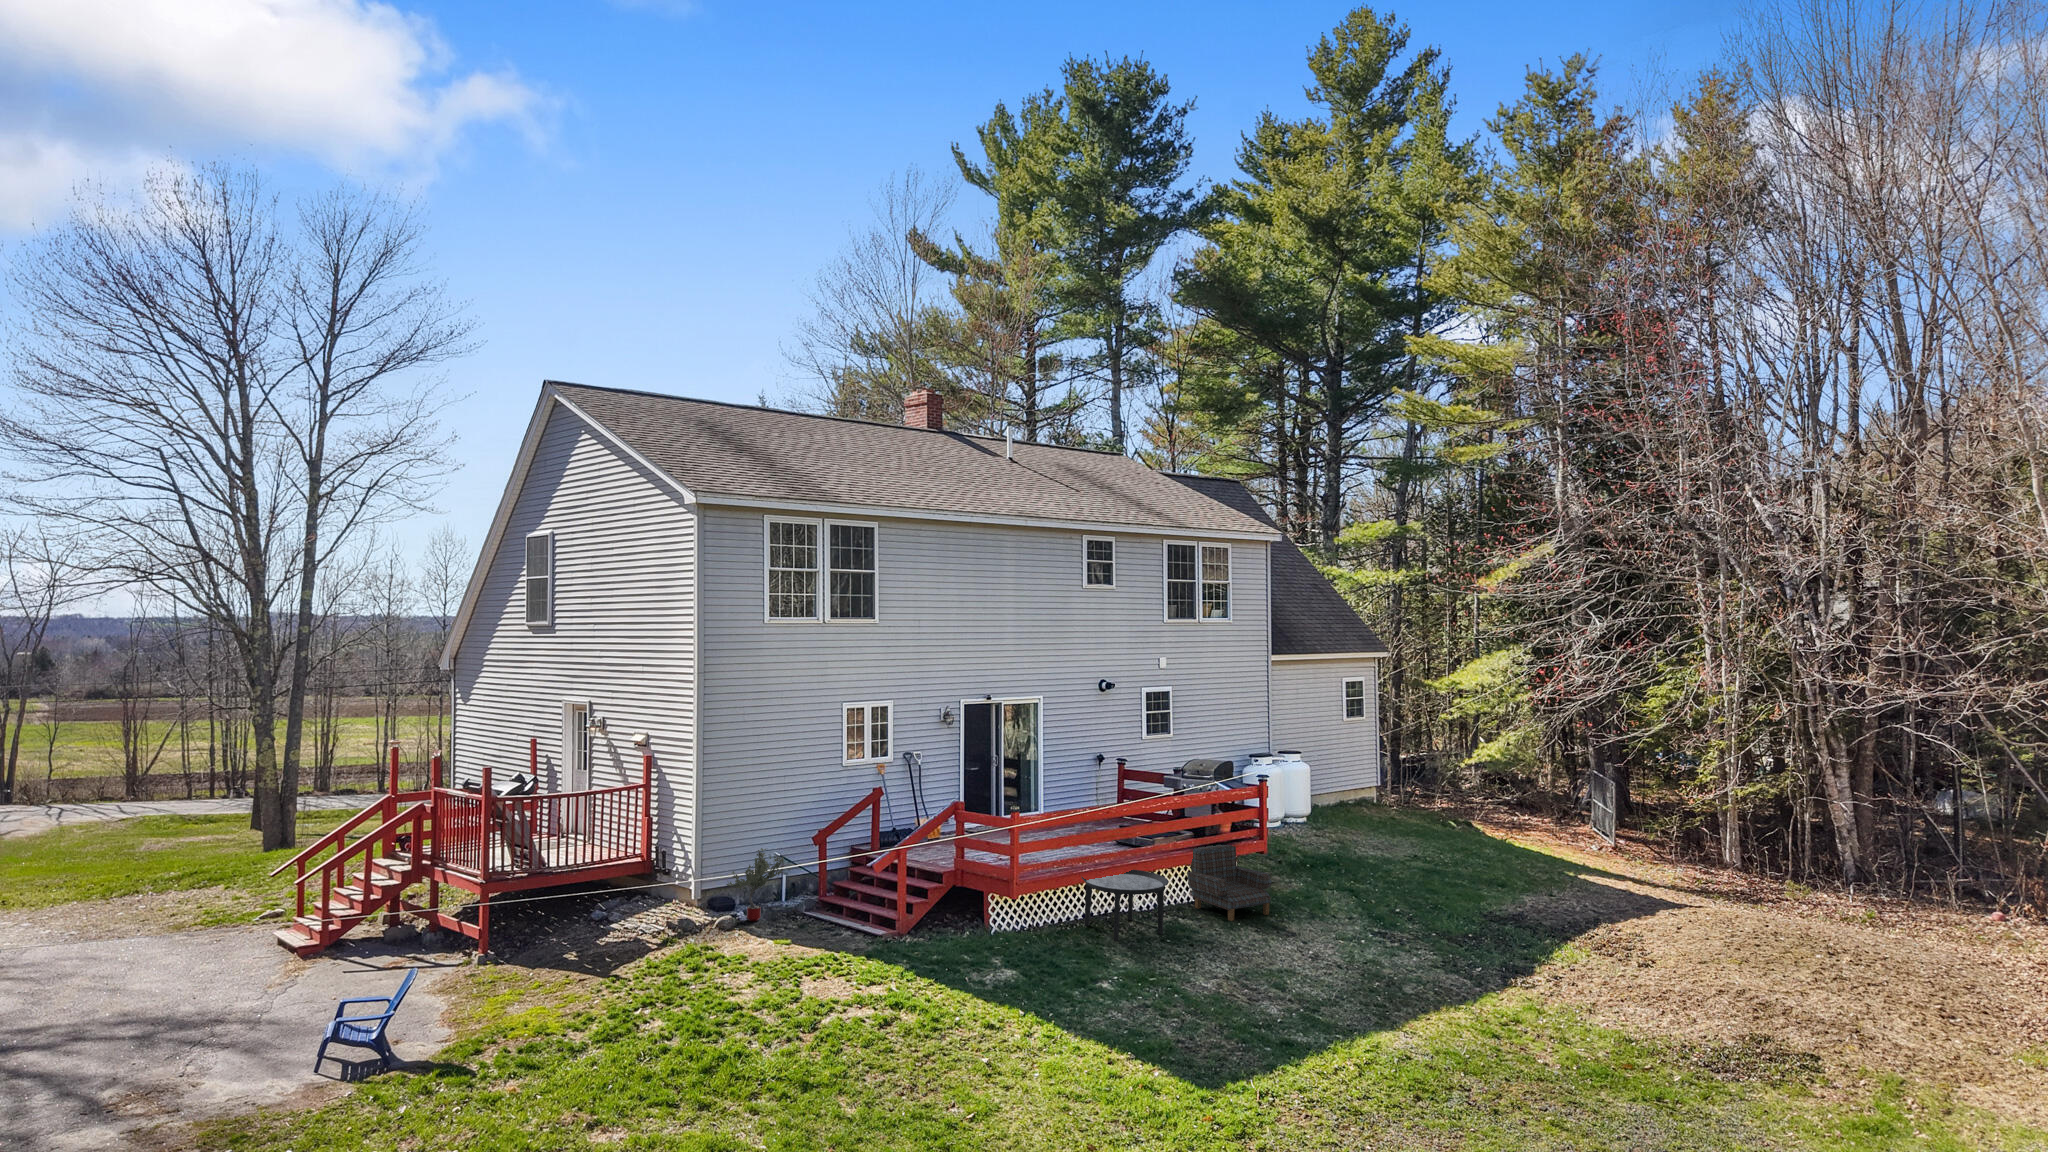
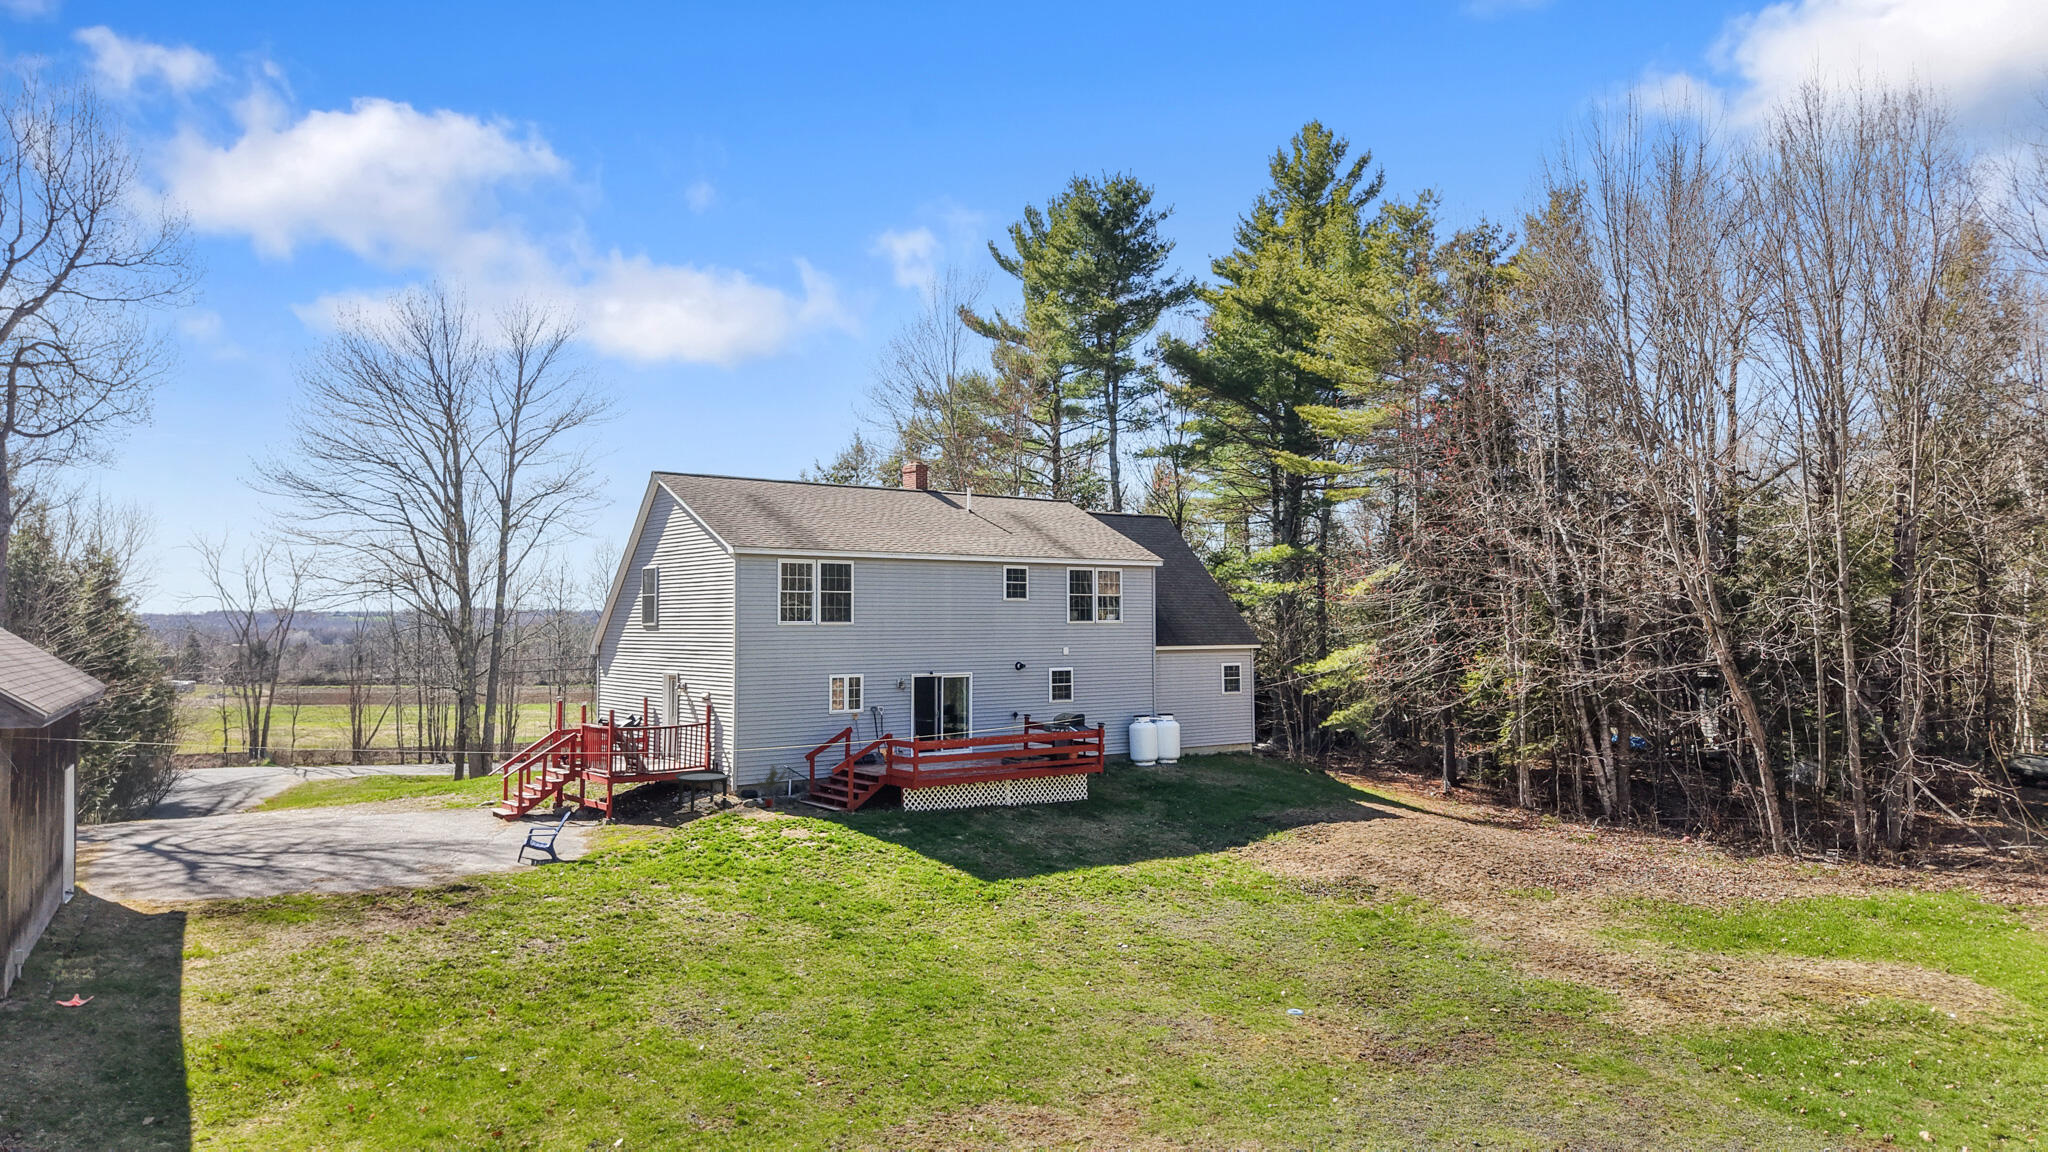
armchair: present [1187,845,1272,921] -> none [1046,768,1100,814]
round table: present [1082,869,1168,941] -> present [675,770,731,812]

